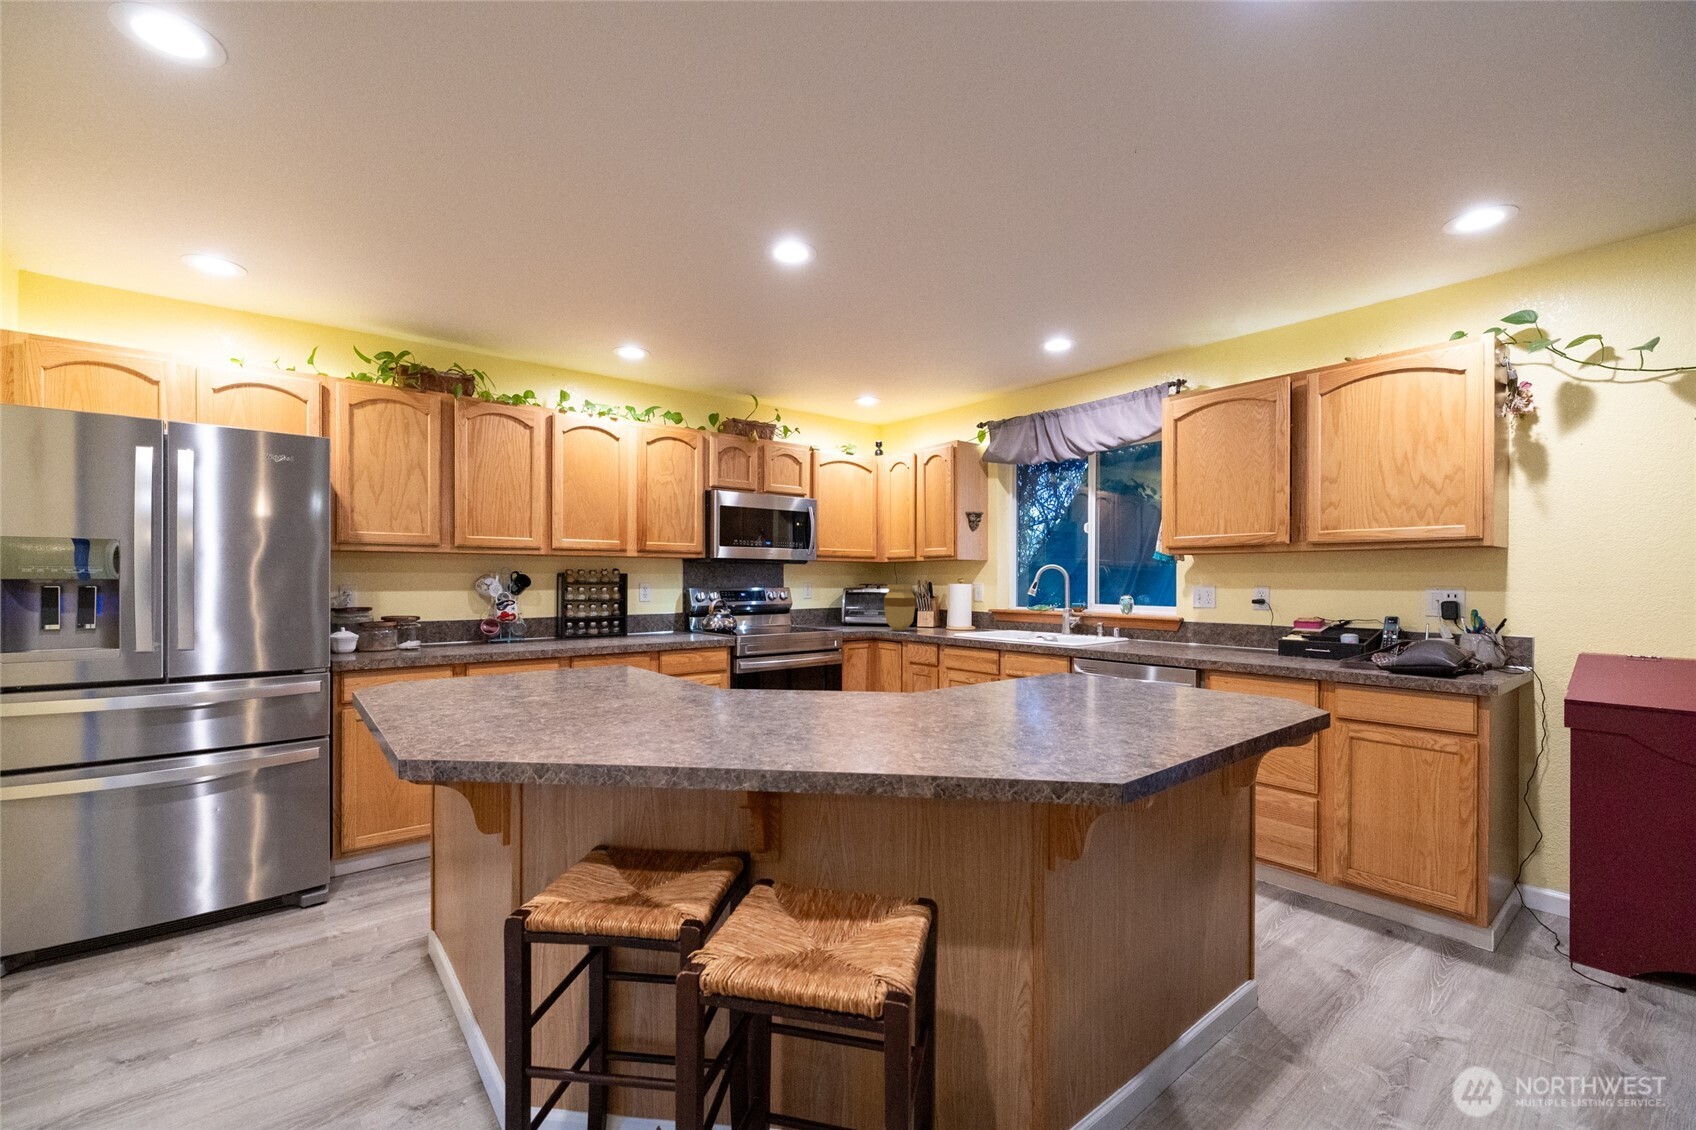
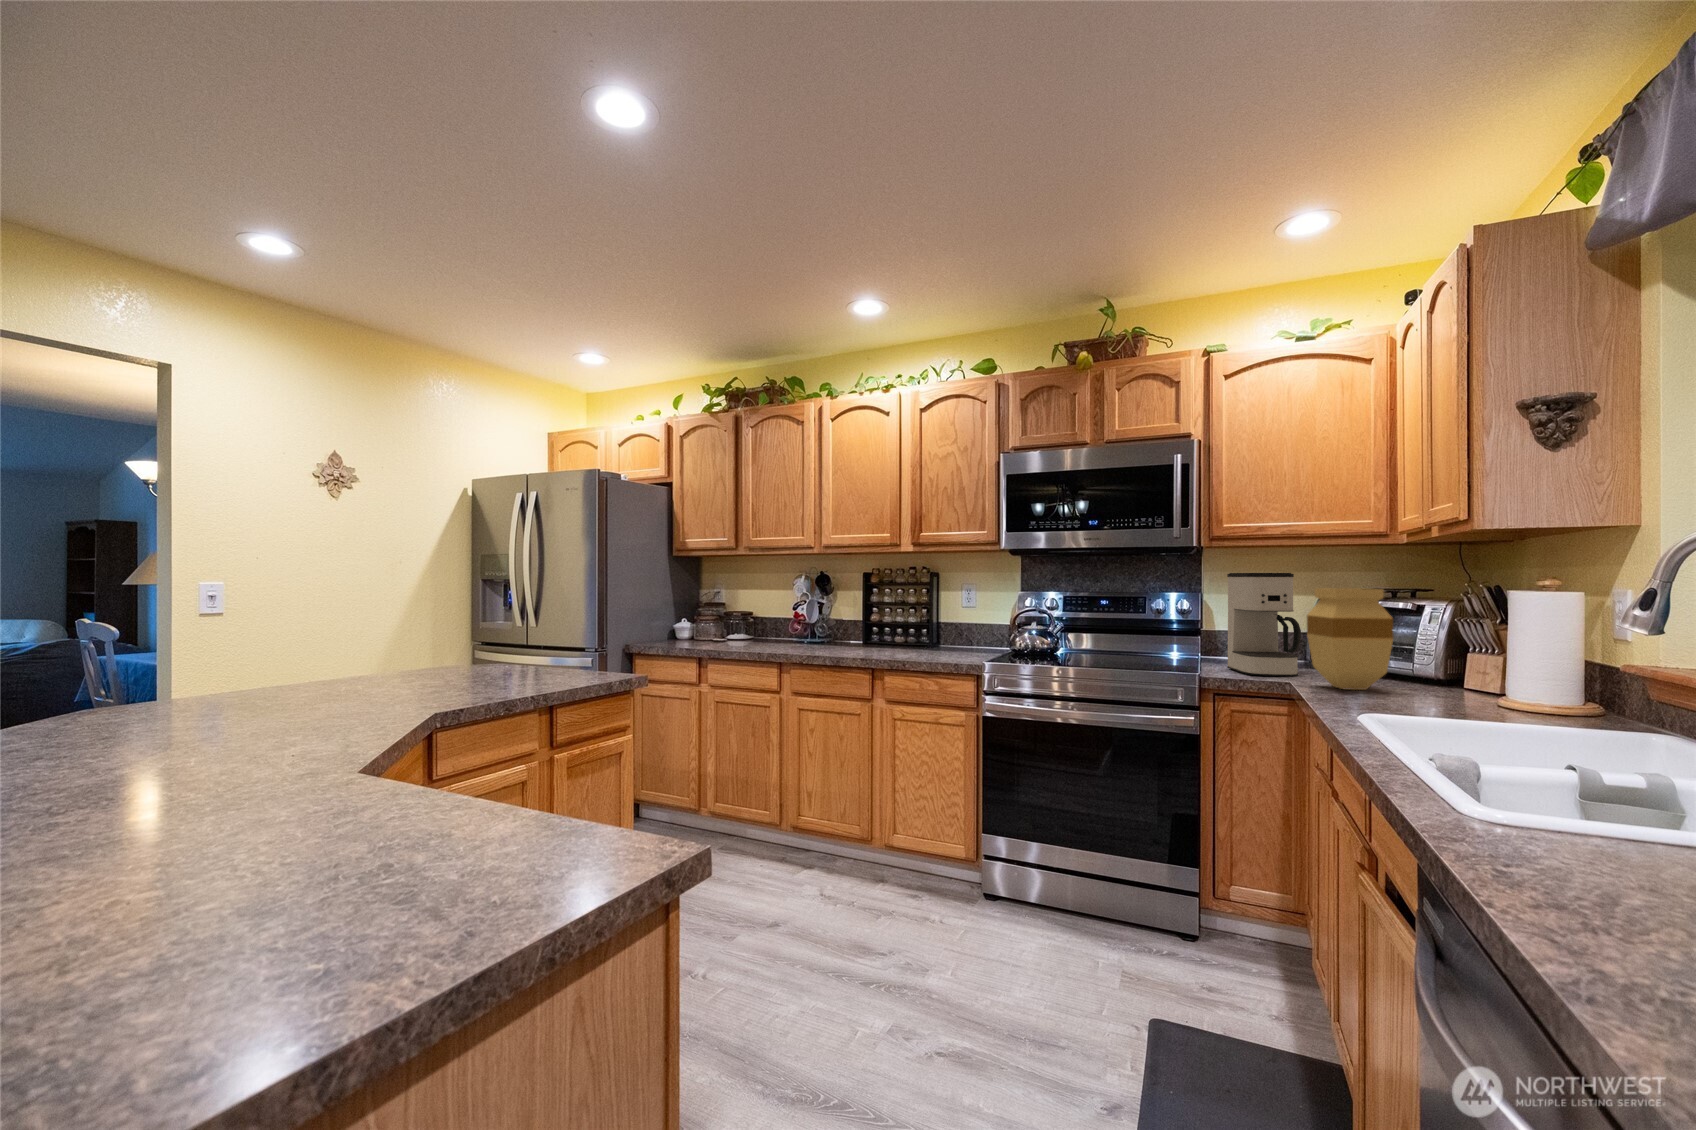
coffee maker: none [828,577,864,630] -> present [1227,573,1301,676]

